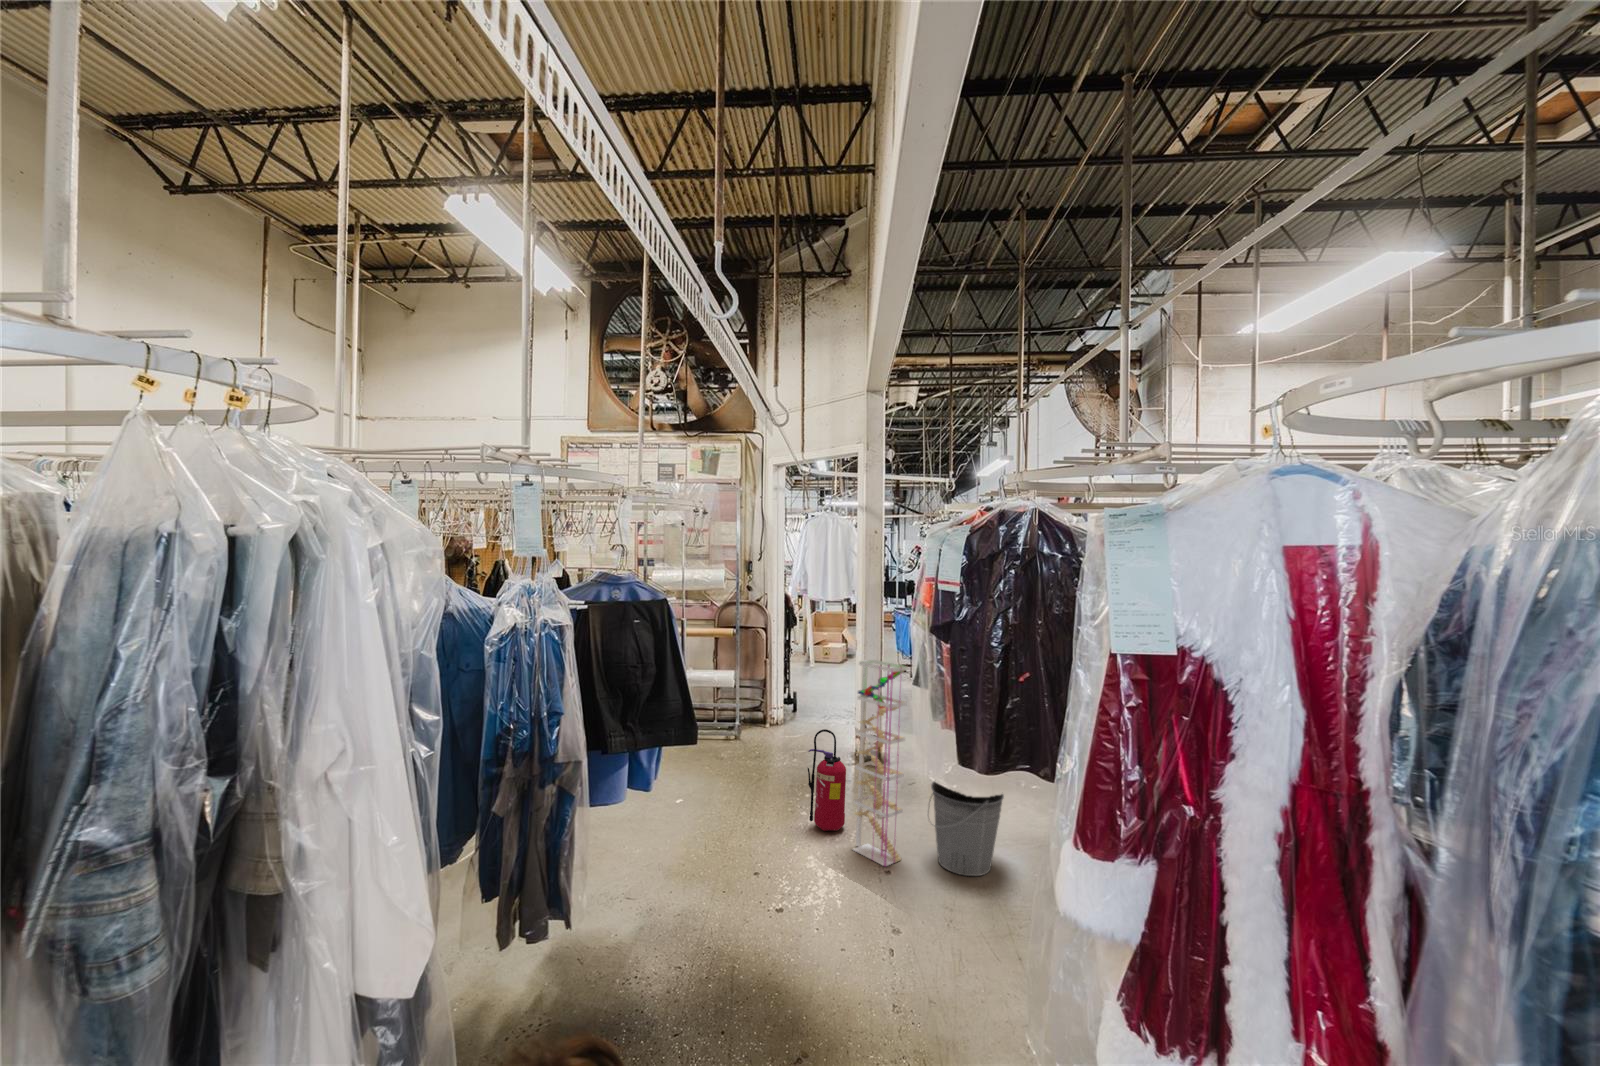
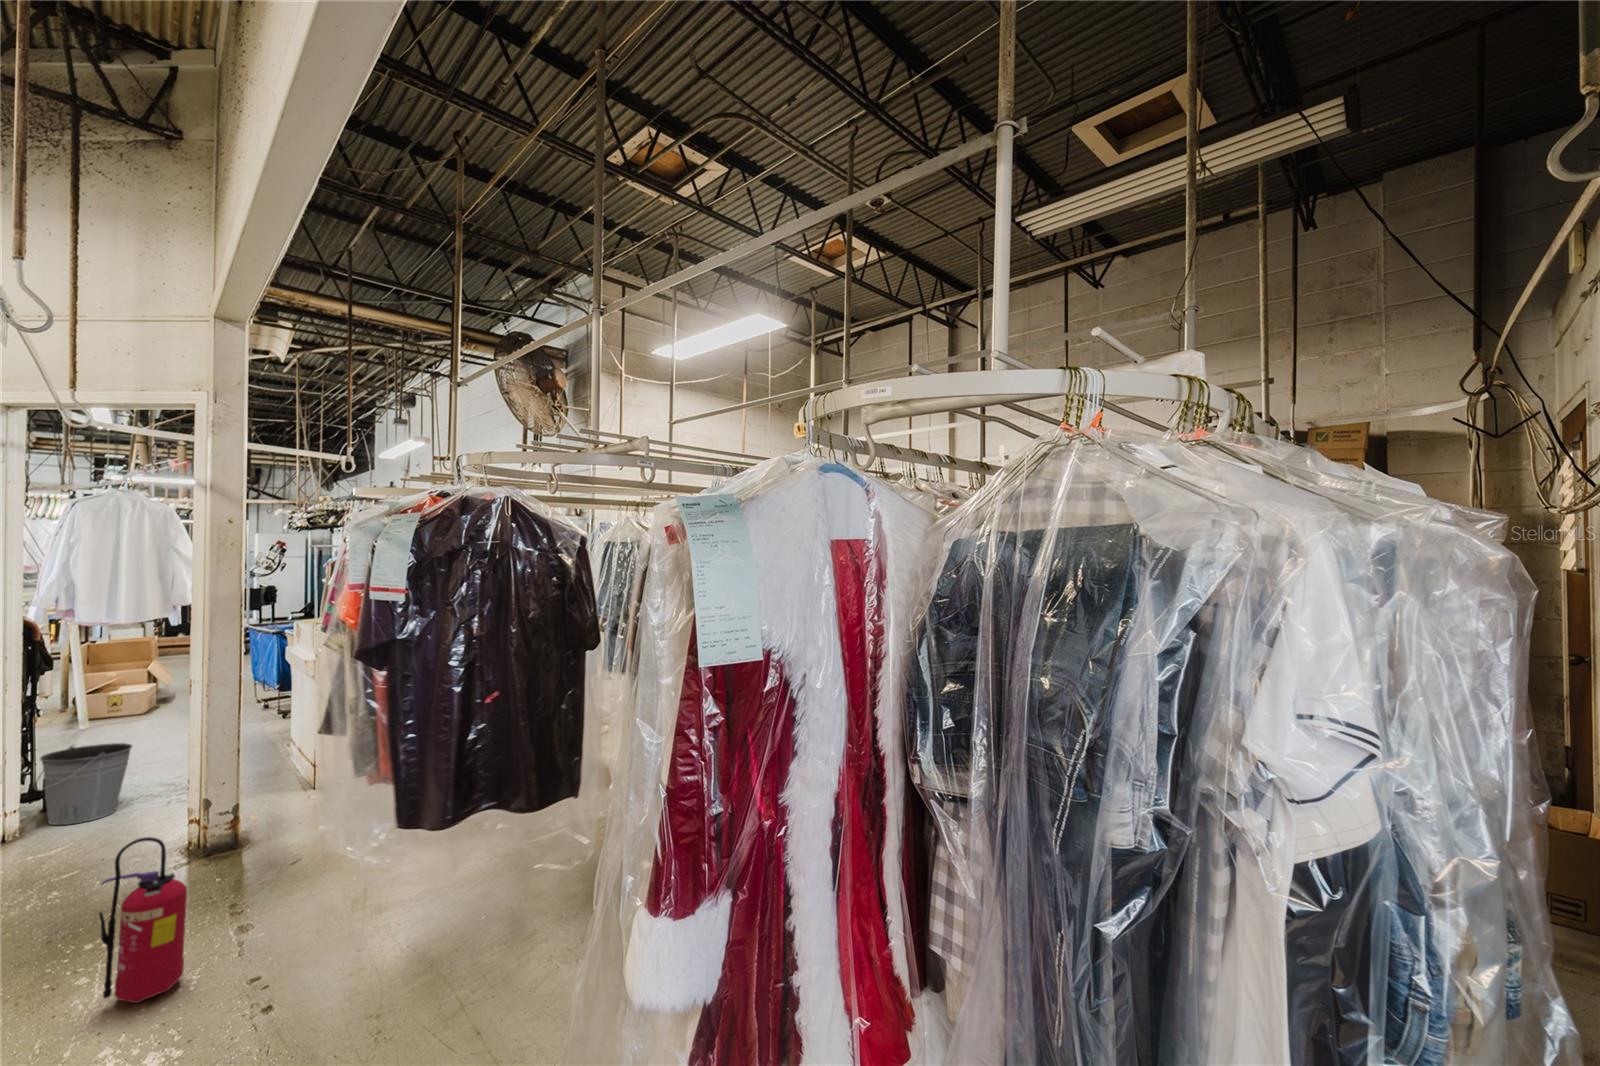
shelving unit: present [853,660,908,866] -> none [202,709,312,1009]
bucket: present [929,782,1004,876] -> present [34,743,132,825]

